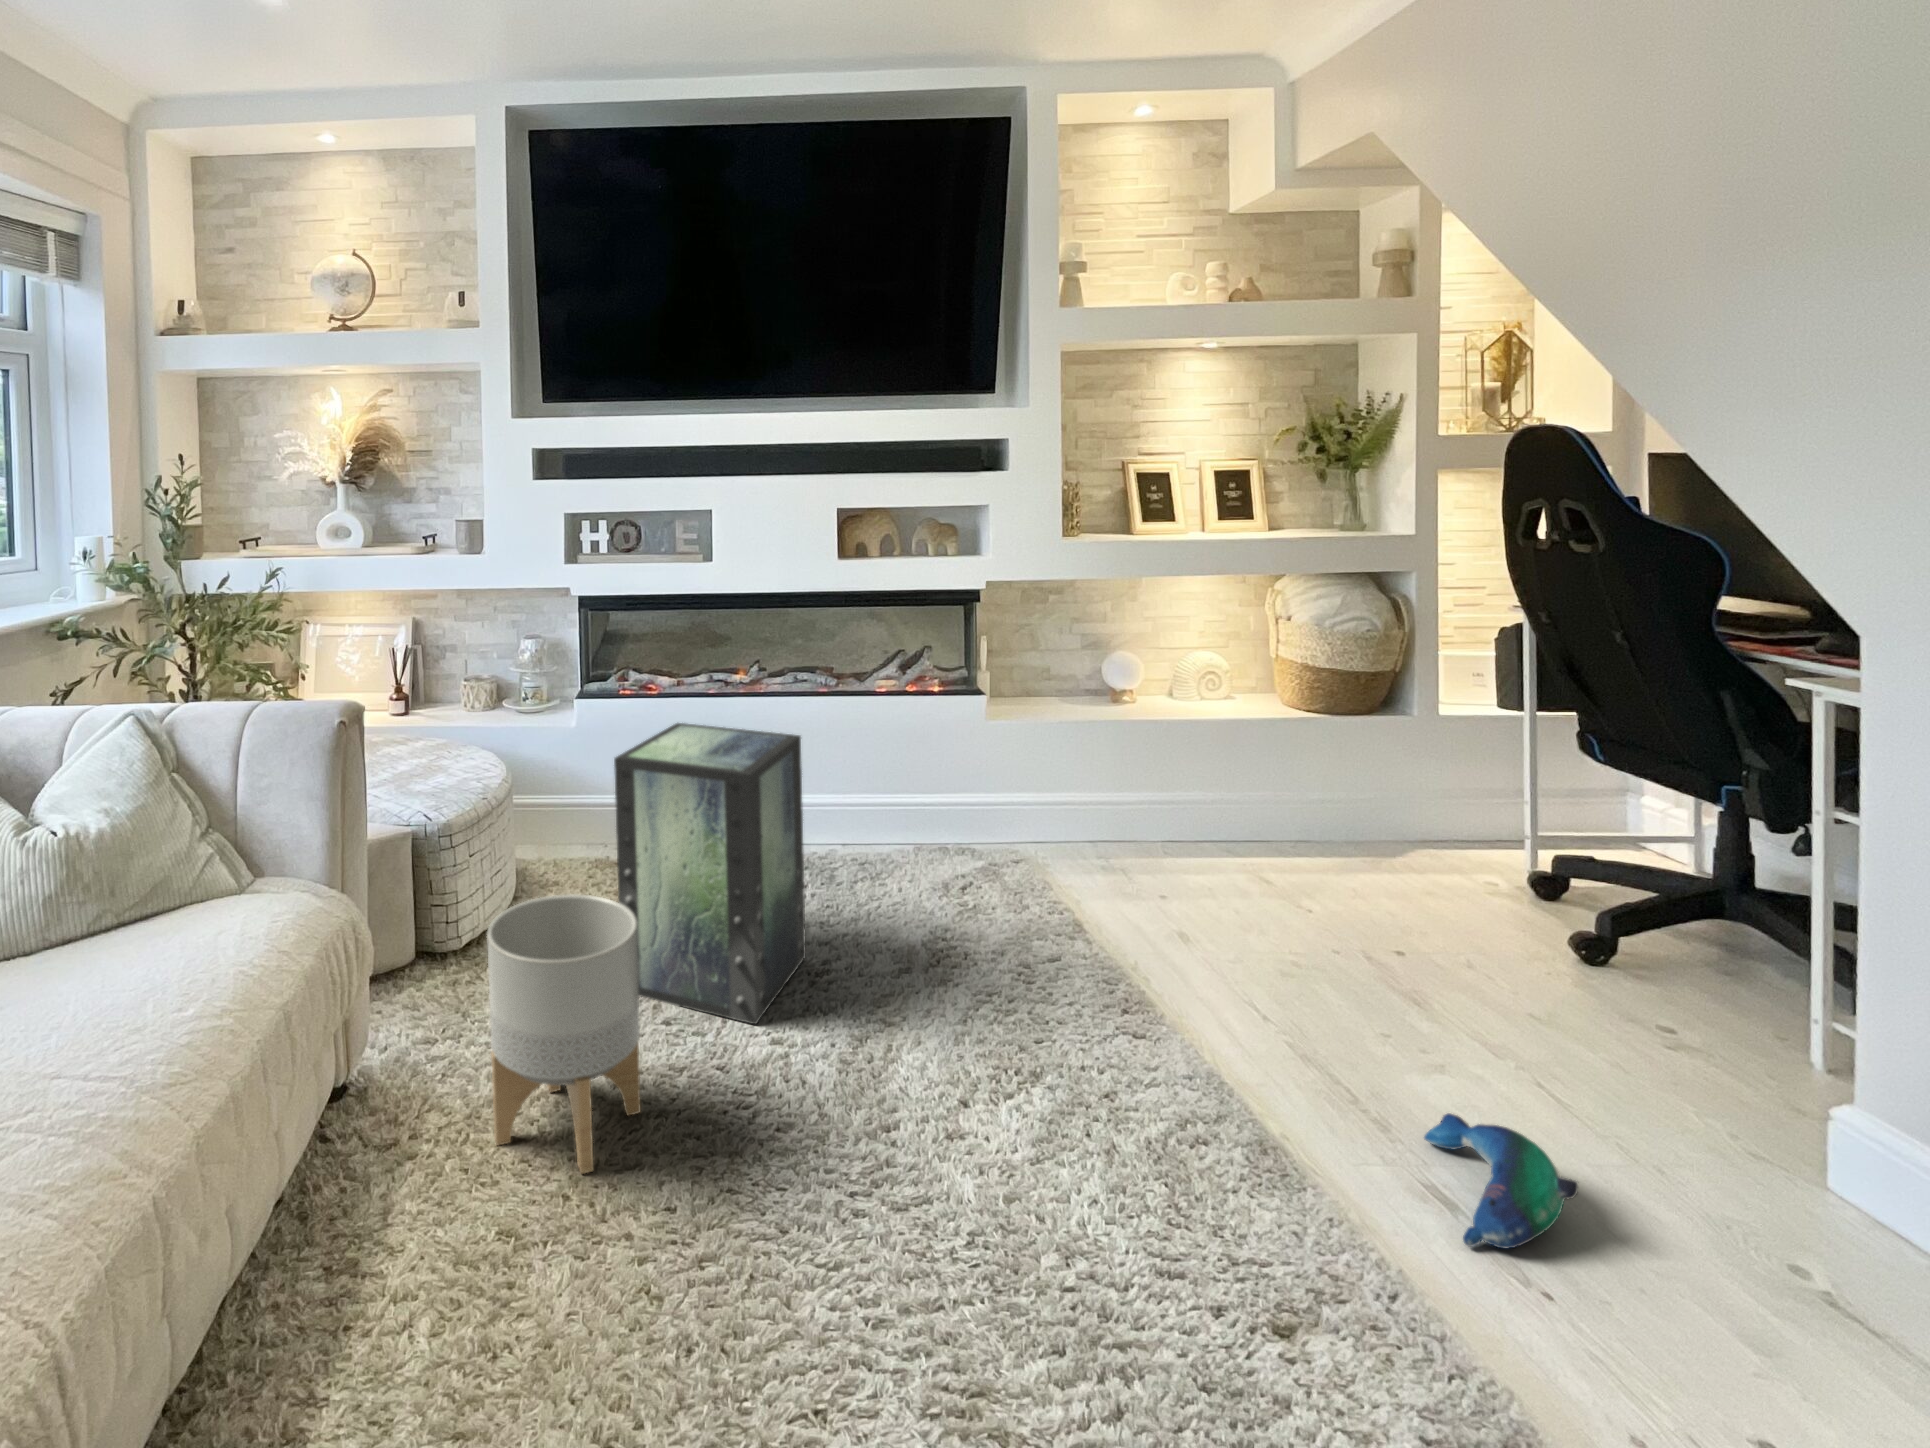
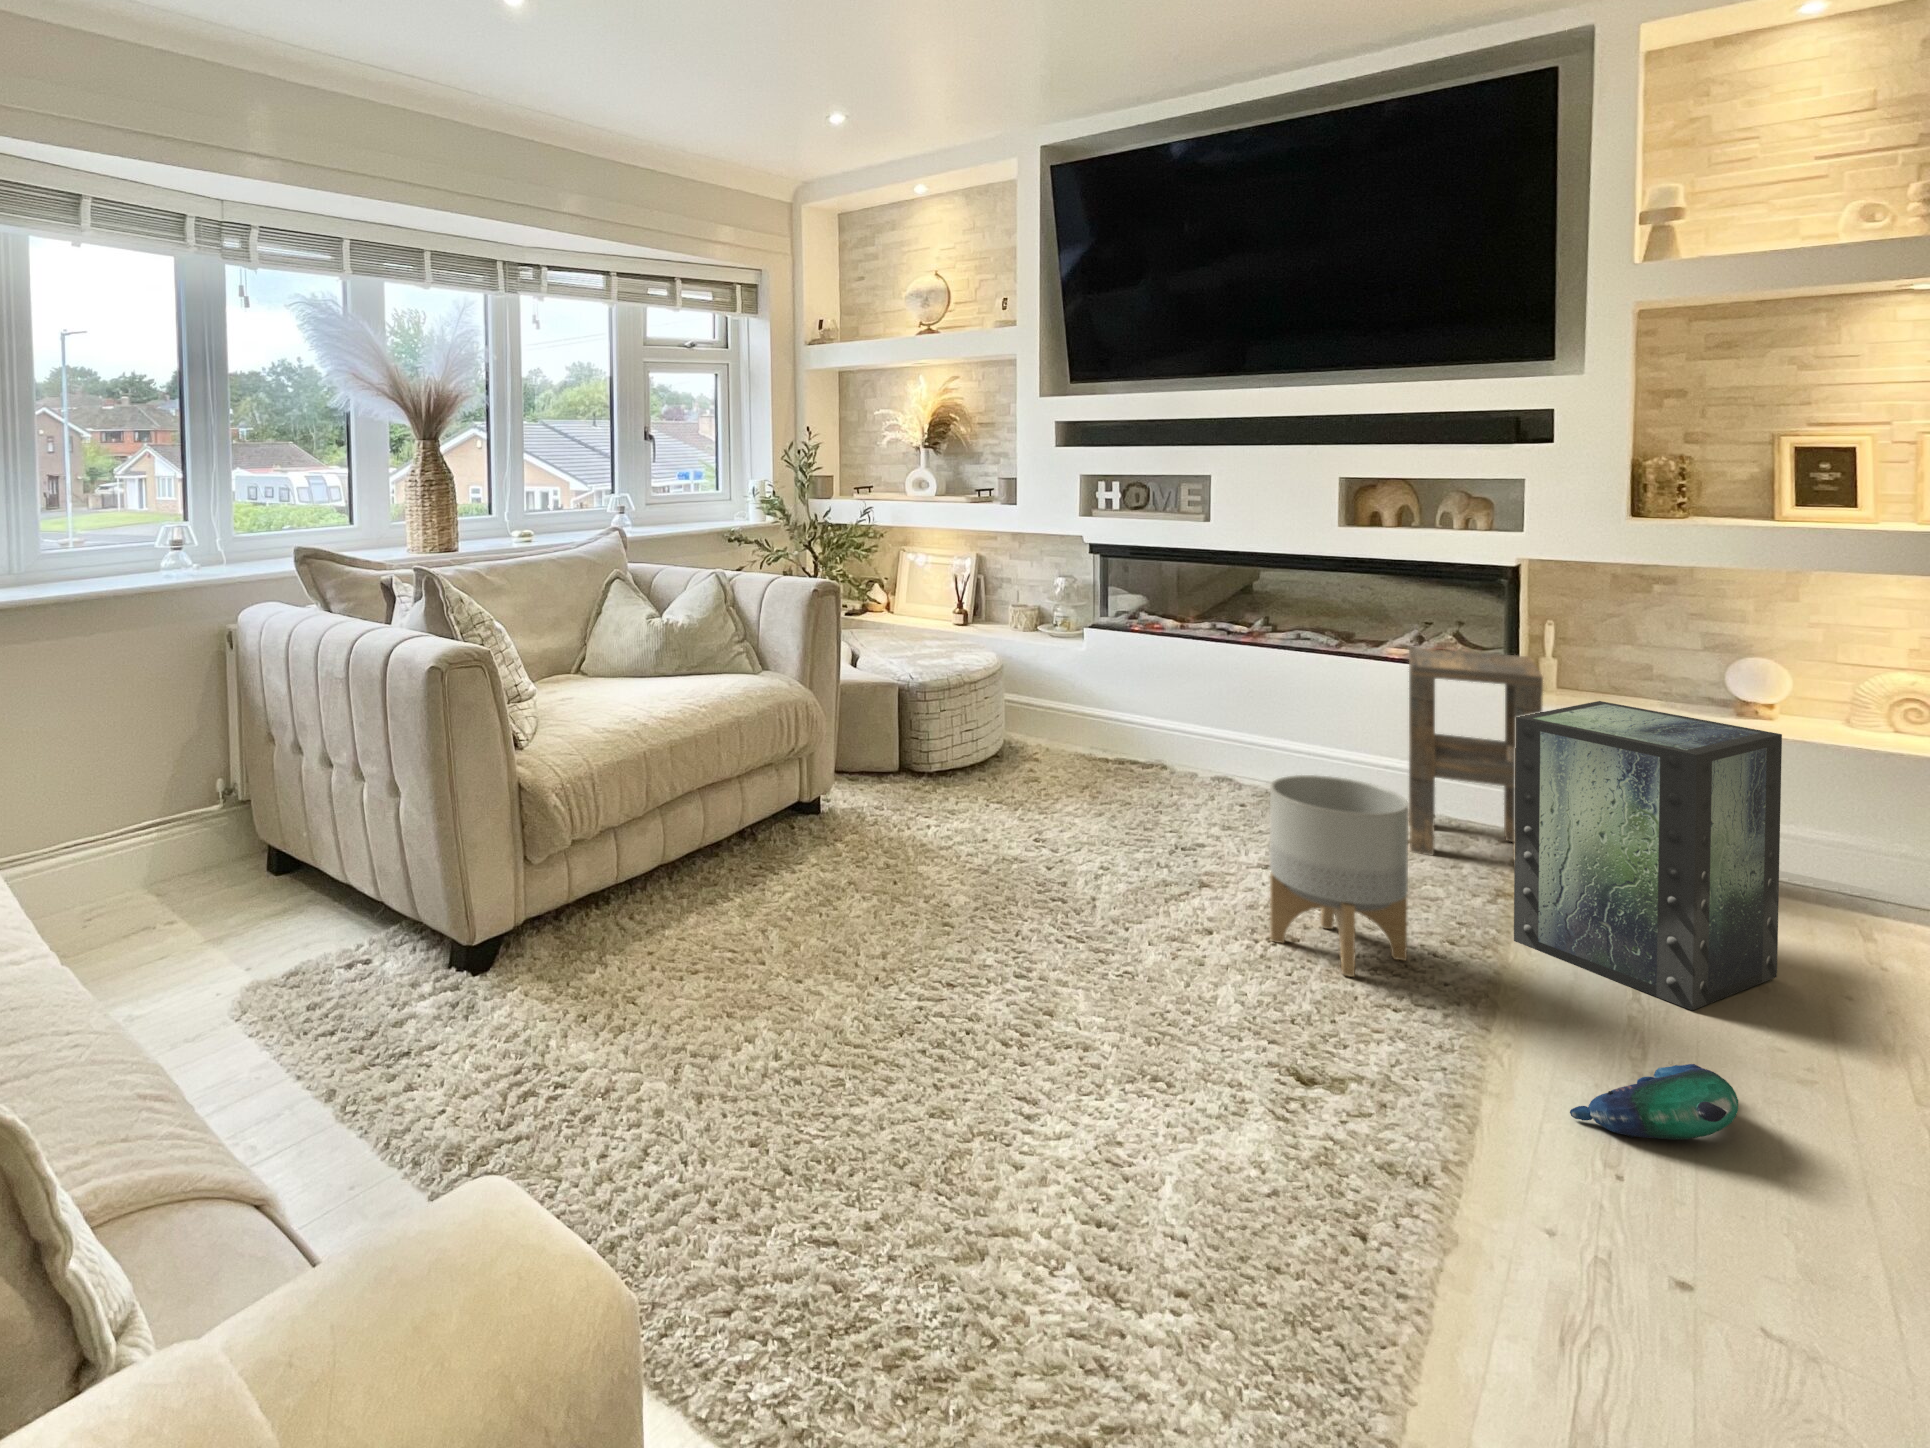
side table: none [938,679,1082,905] -> present [1409,648,1543,862]
storage box: present [614,723,806,1024] -> present [1514,701,1782,1010]
planter: present [487,894,641,1174] -> present [1270,775,1408,977]

